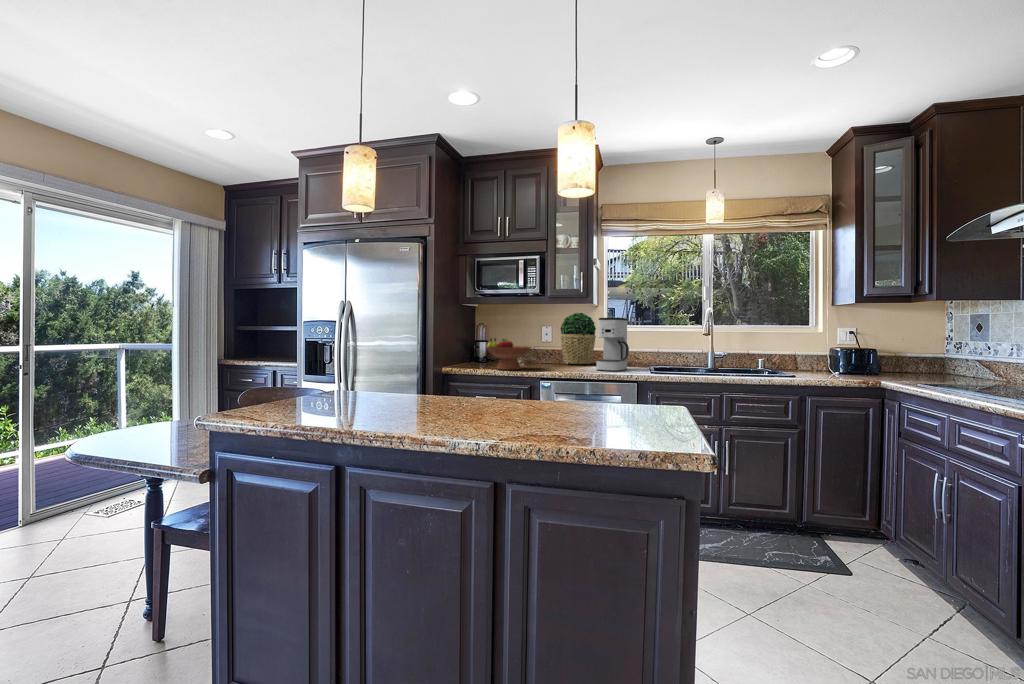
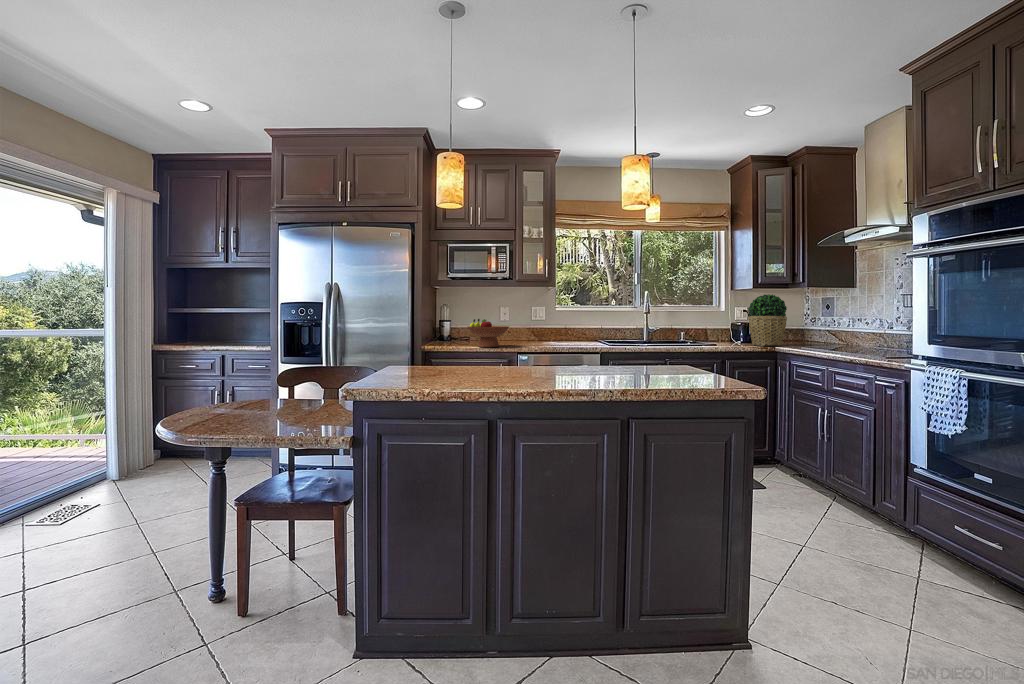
potted plant: present [560,313,596,364] -> present [748,294,787,346]
coffee maker: present [596,318,629,371] -> none [564,300,590,346]

